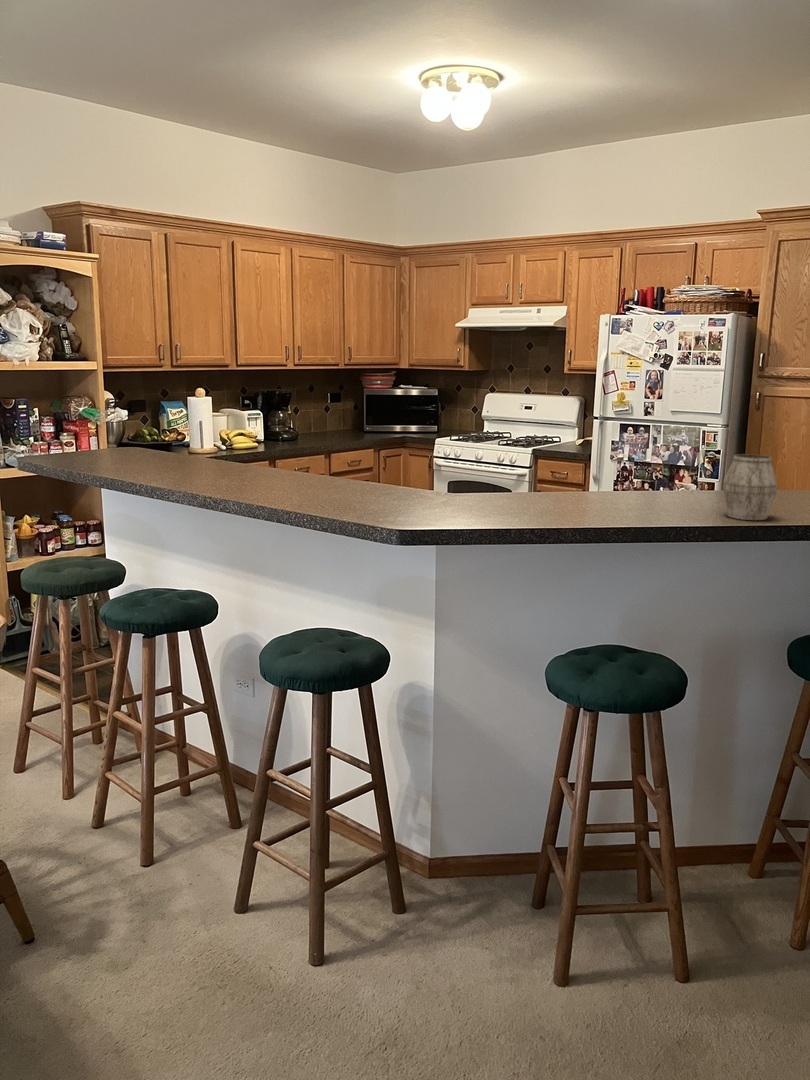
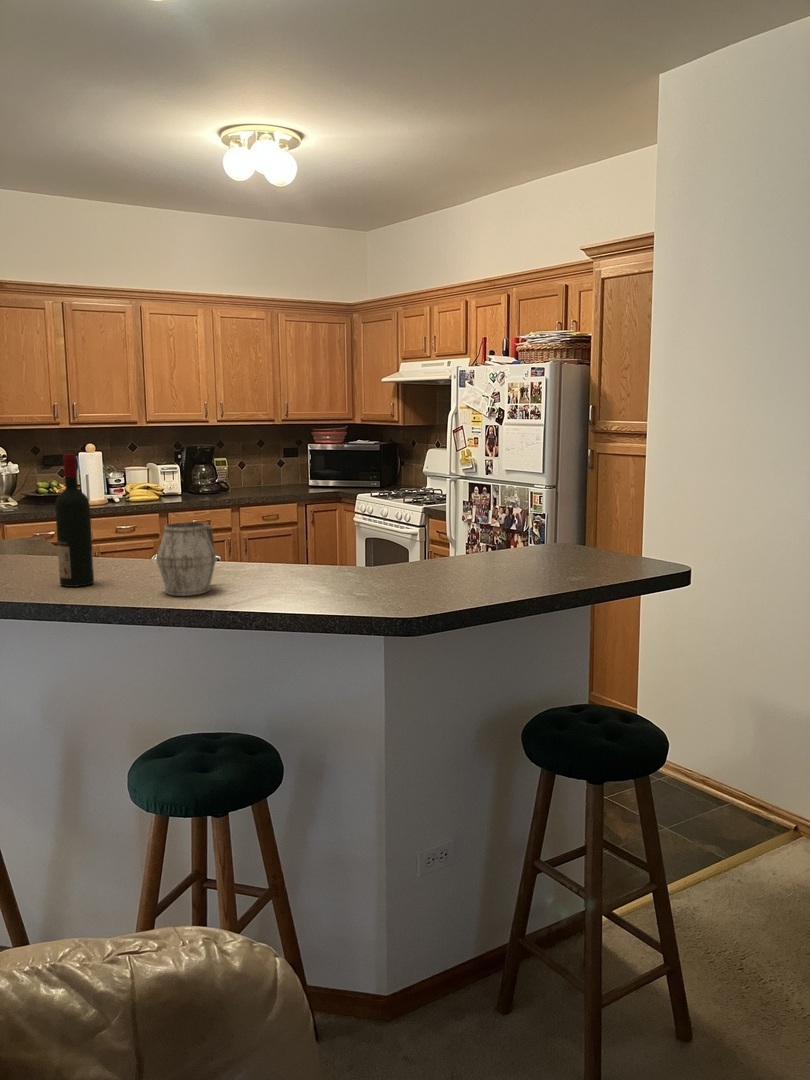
wine bottle: none [618,392,654,517] -> present [55,454,94,587]

